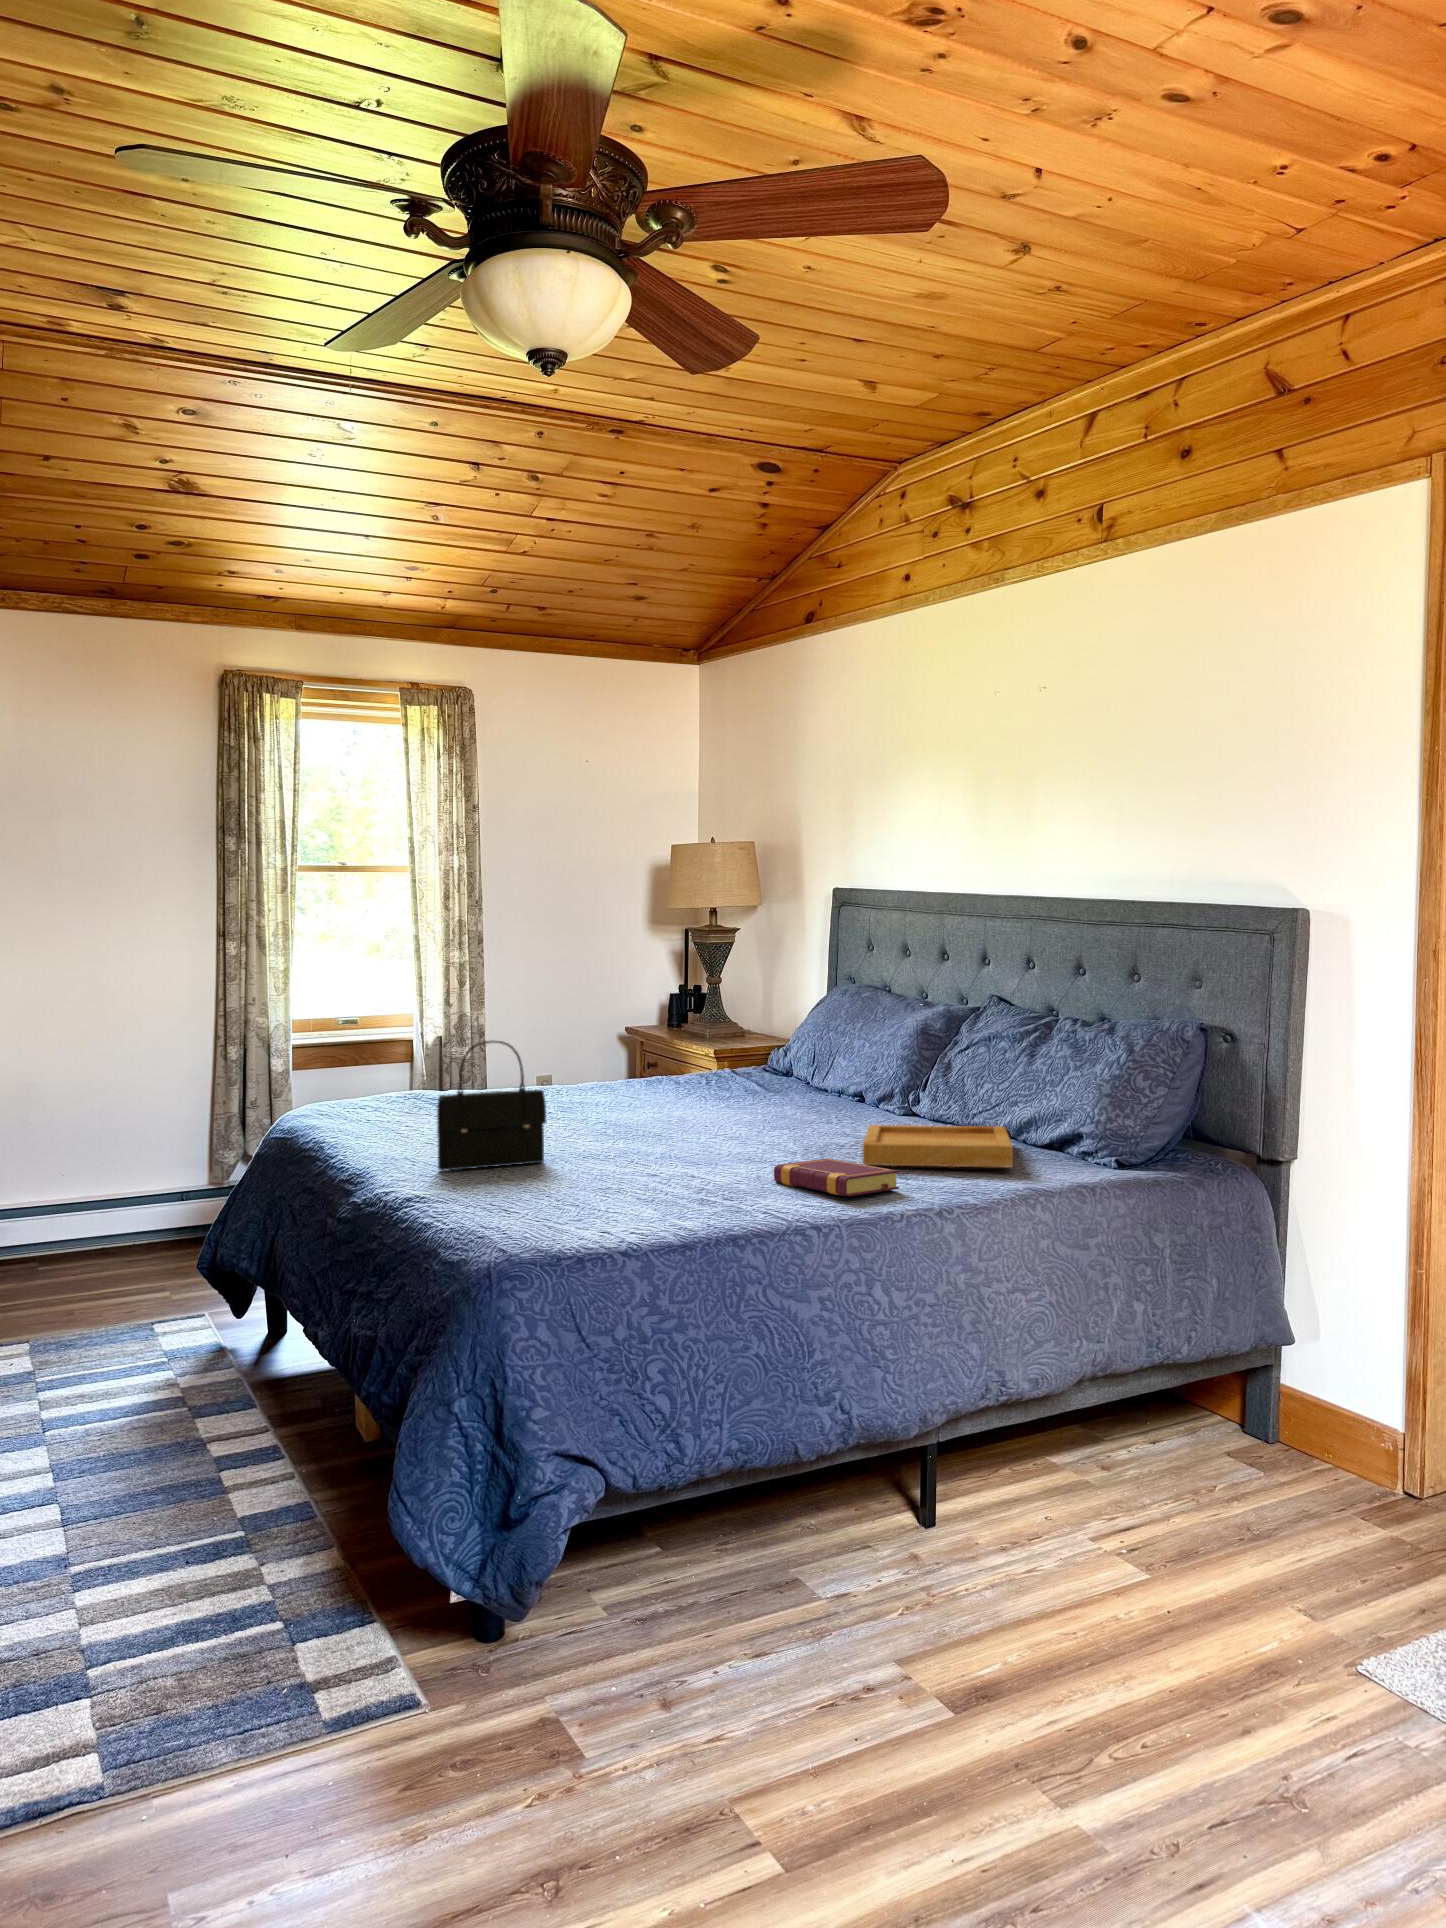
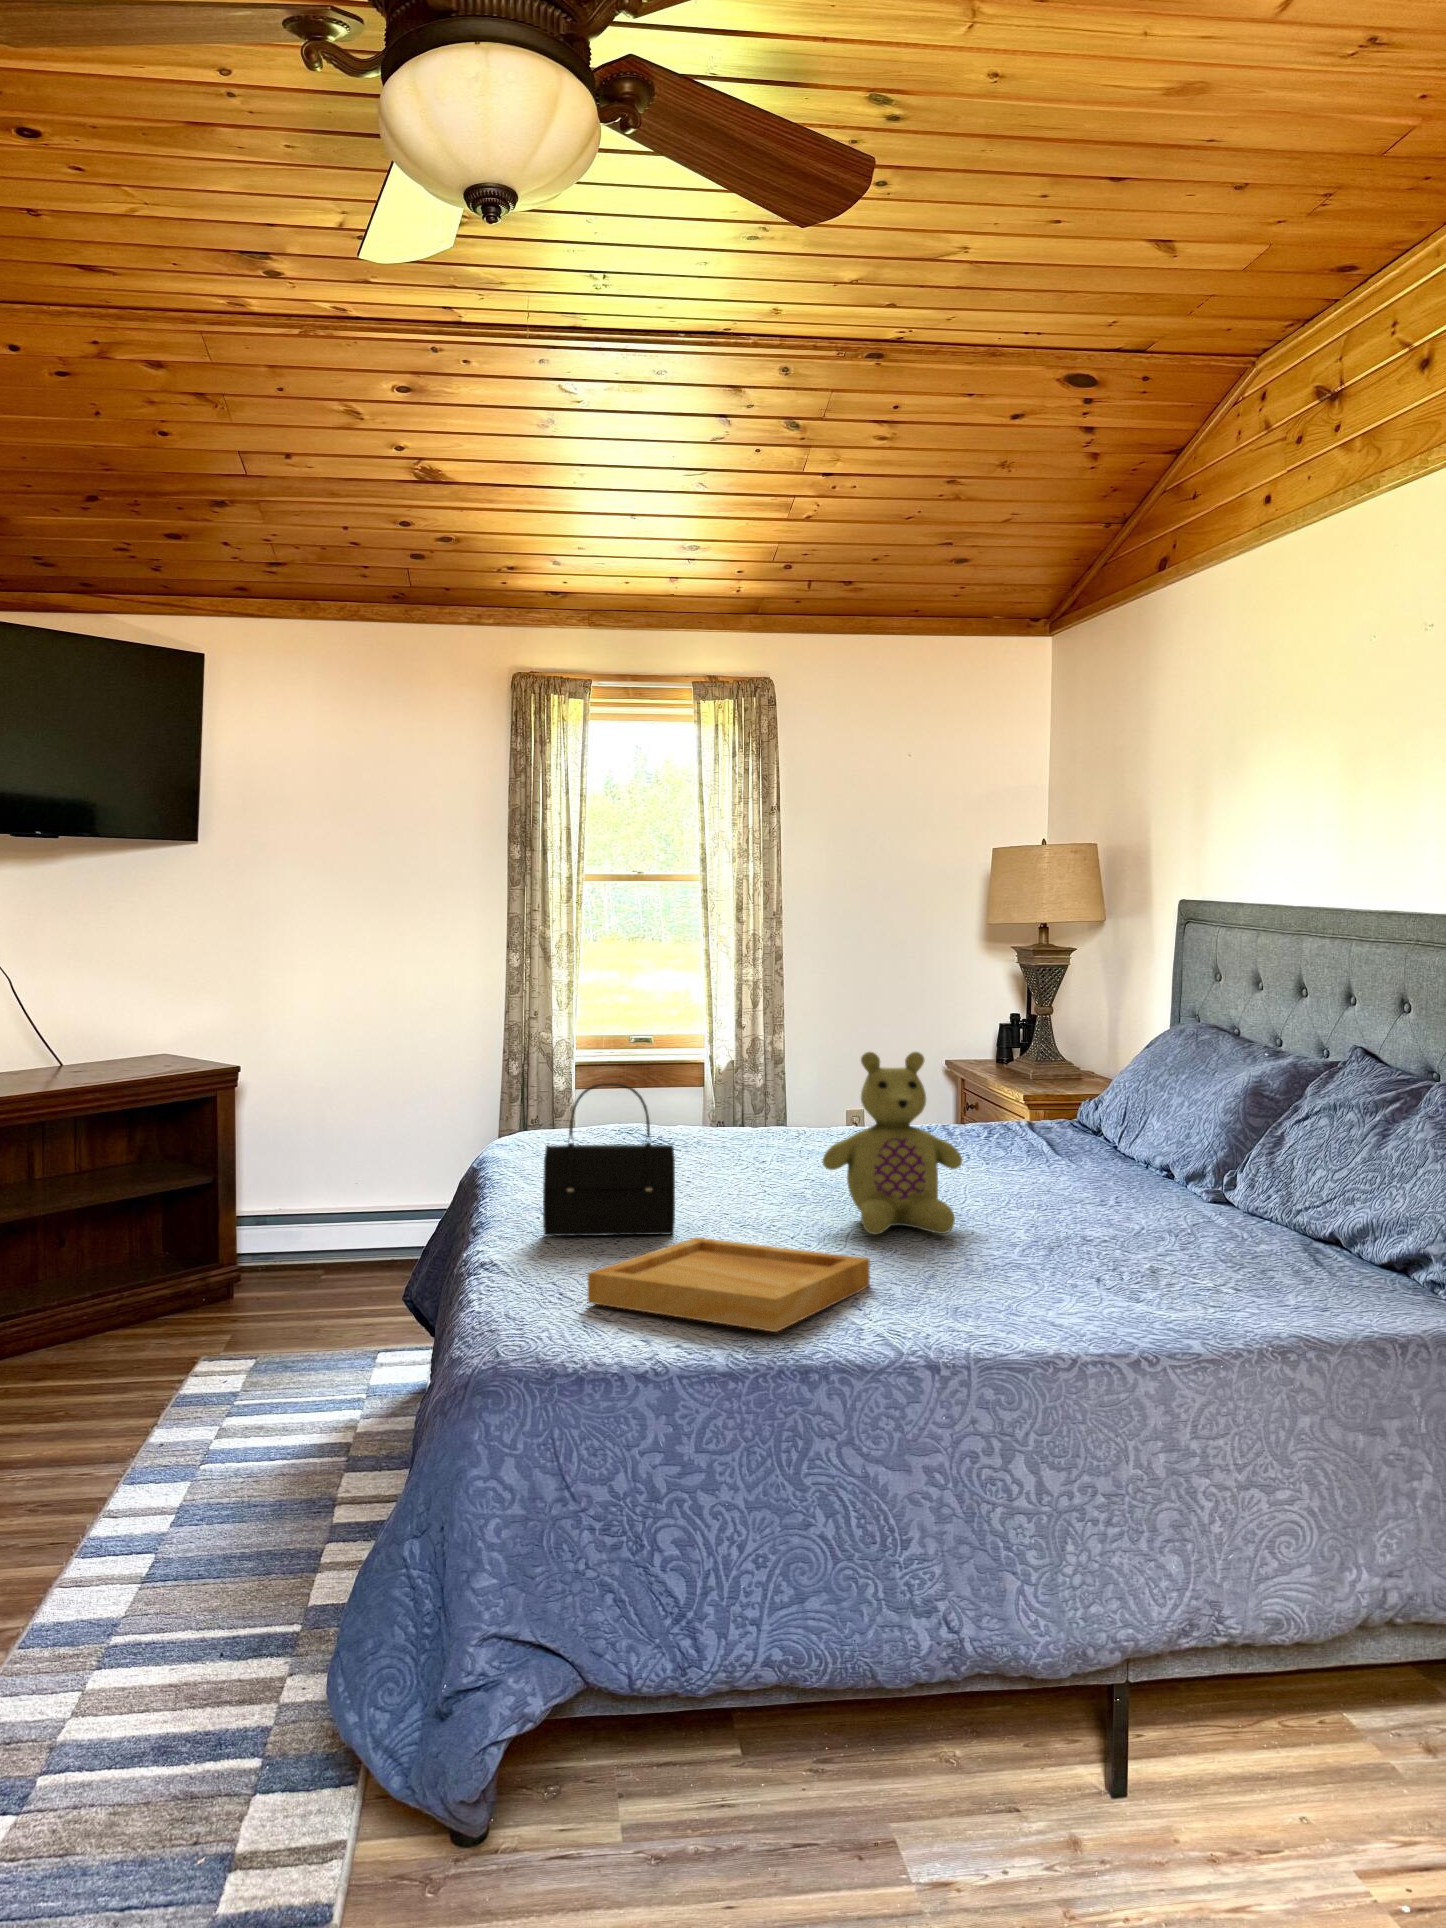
stuffed bear: none [647,1008,758,1150] -> present [822,1052,962,1234]
tray: present [863,1125,1013,1168] -> present [588,1237,870,1332]
book: present [774,1159,899,1196] -> none [931,1262,1090,1323]

